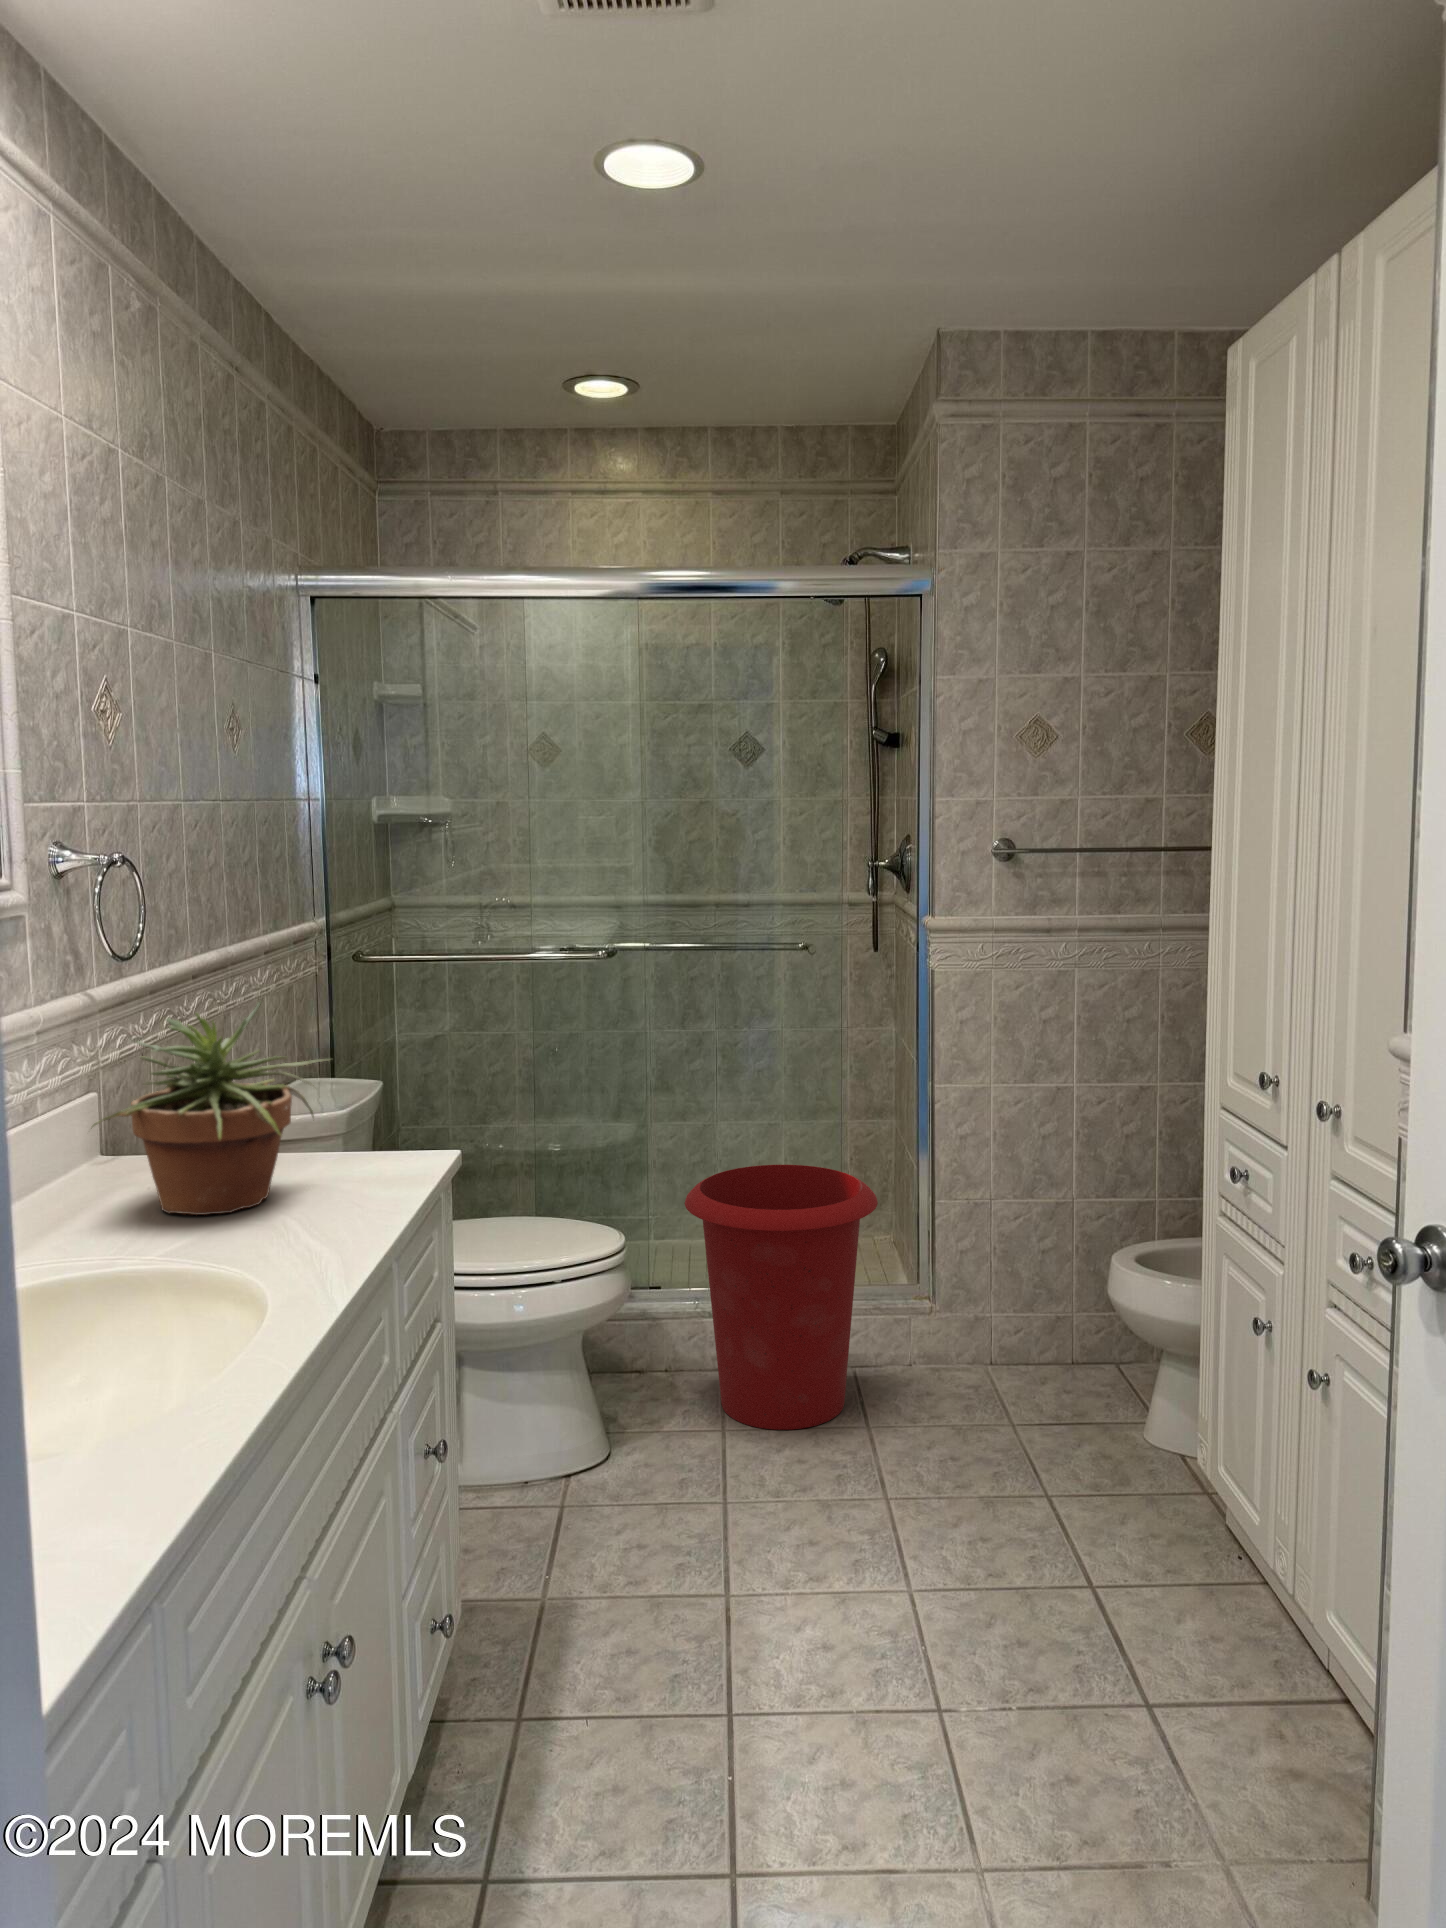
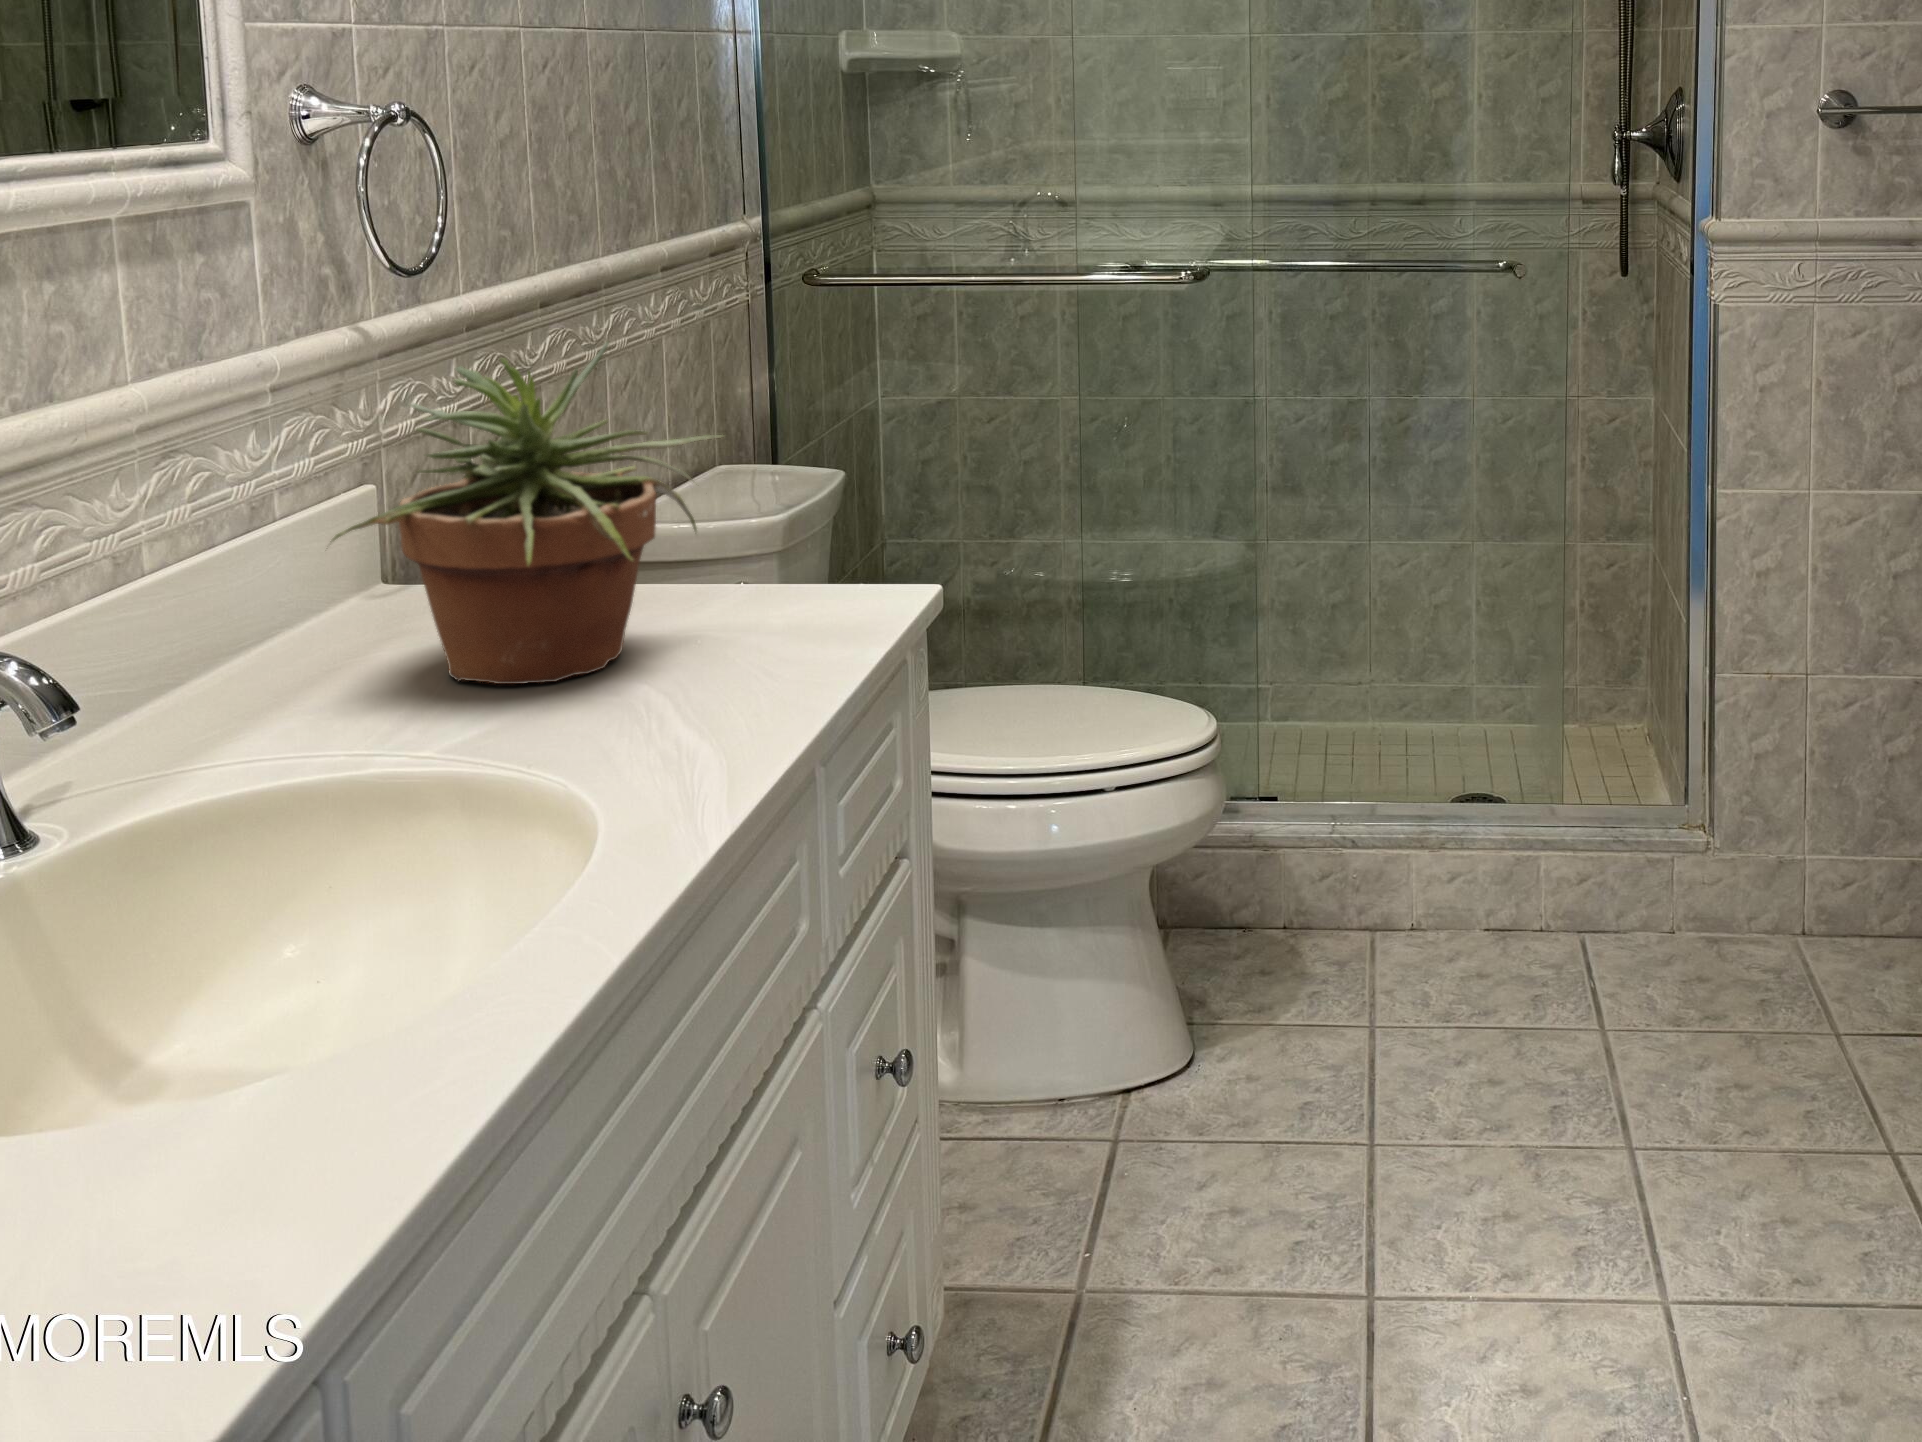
waste bin: present [685,1165,878,1430] -> none [1315,608,1622,1025]

